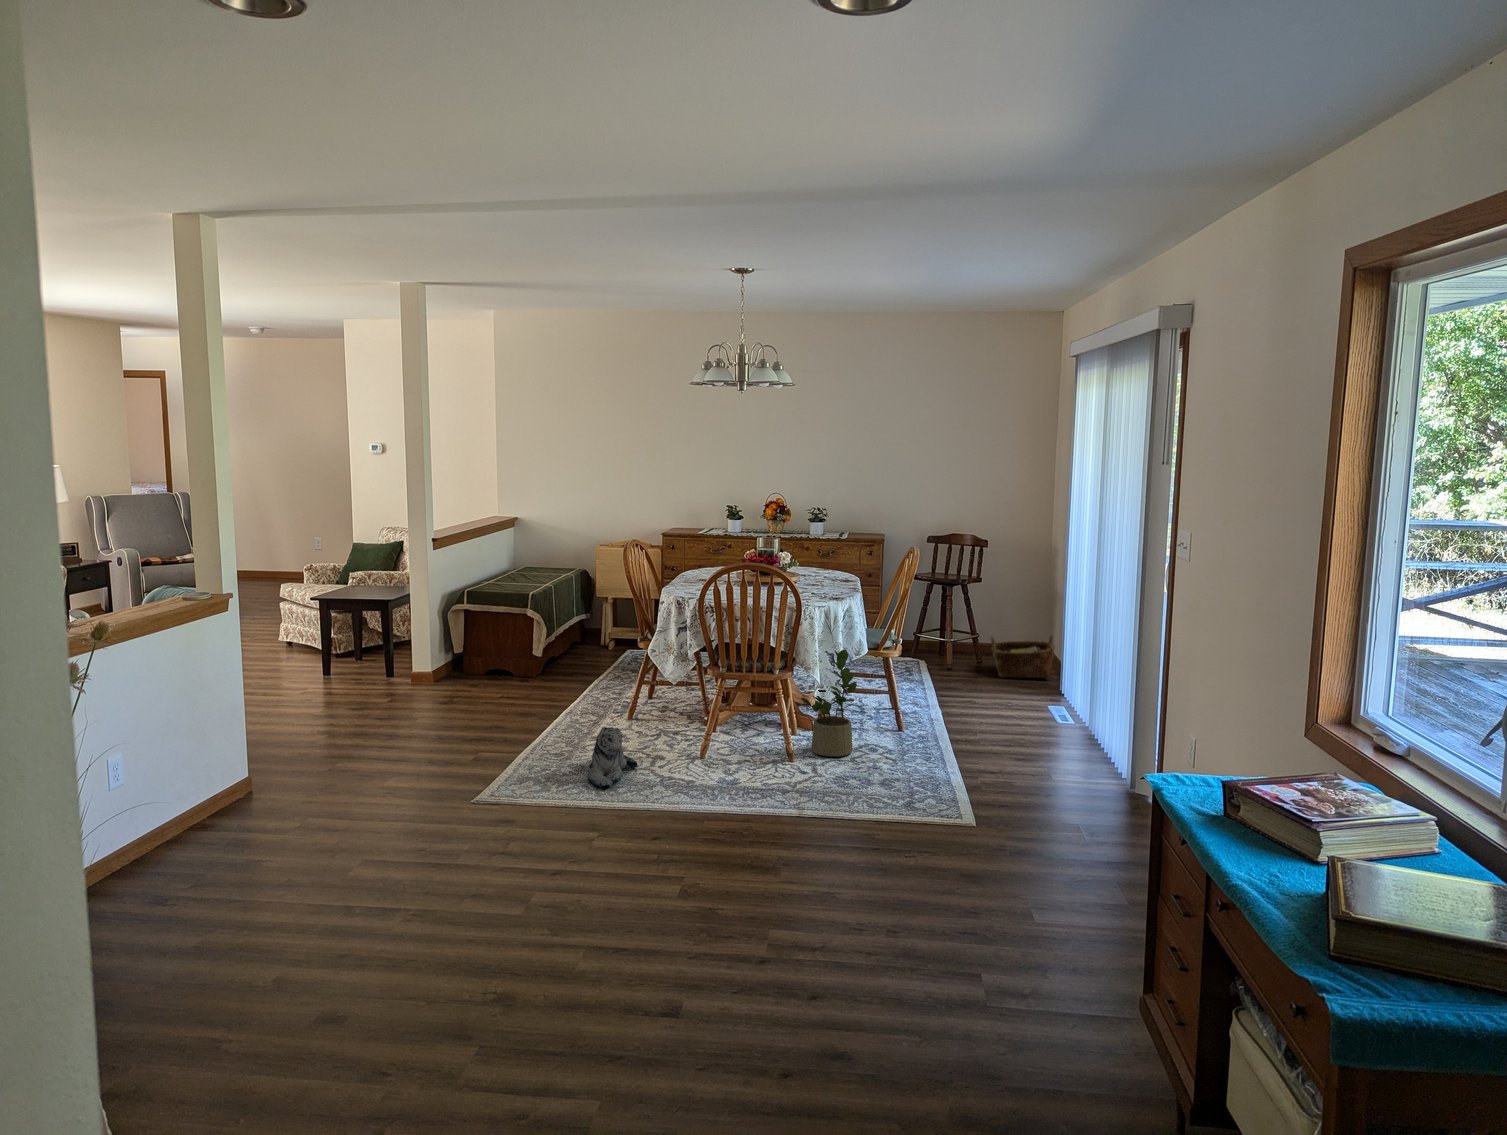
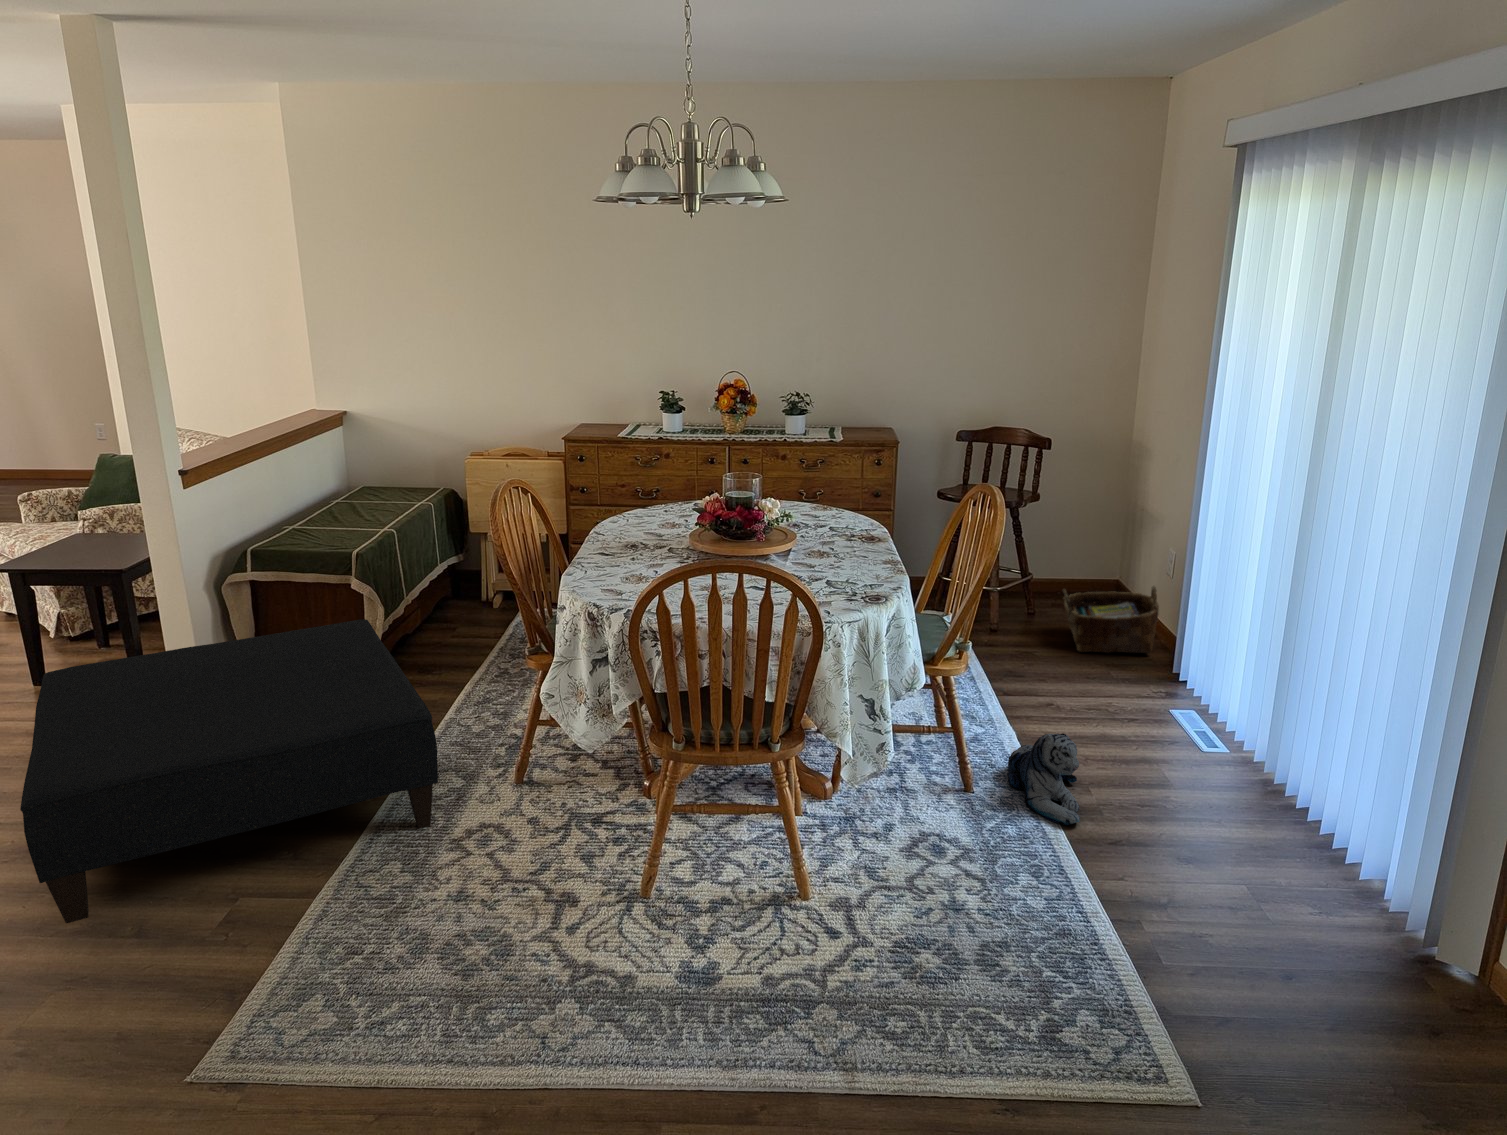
ottoman: none [361,629,586,757] -> present [20,619,438,923]
potted plant: present [801,650,857,756] -> none [813,695,911,879]
plush toy: present [588,727,638,788] -> present [1007,734,1080,825]

